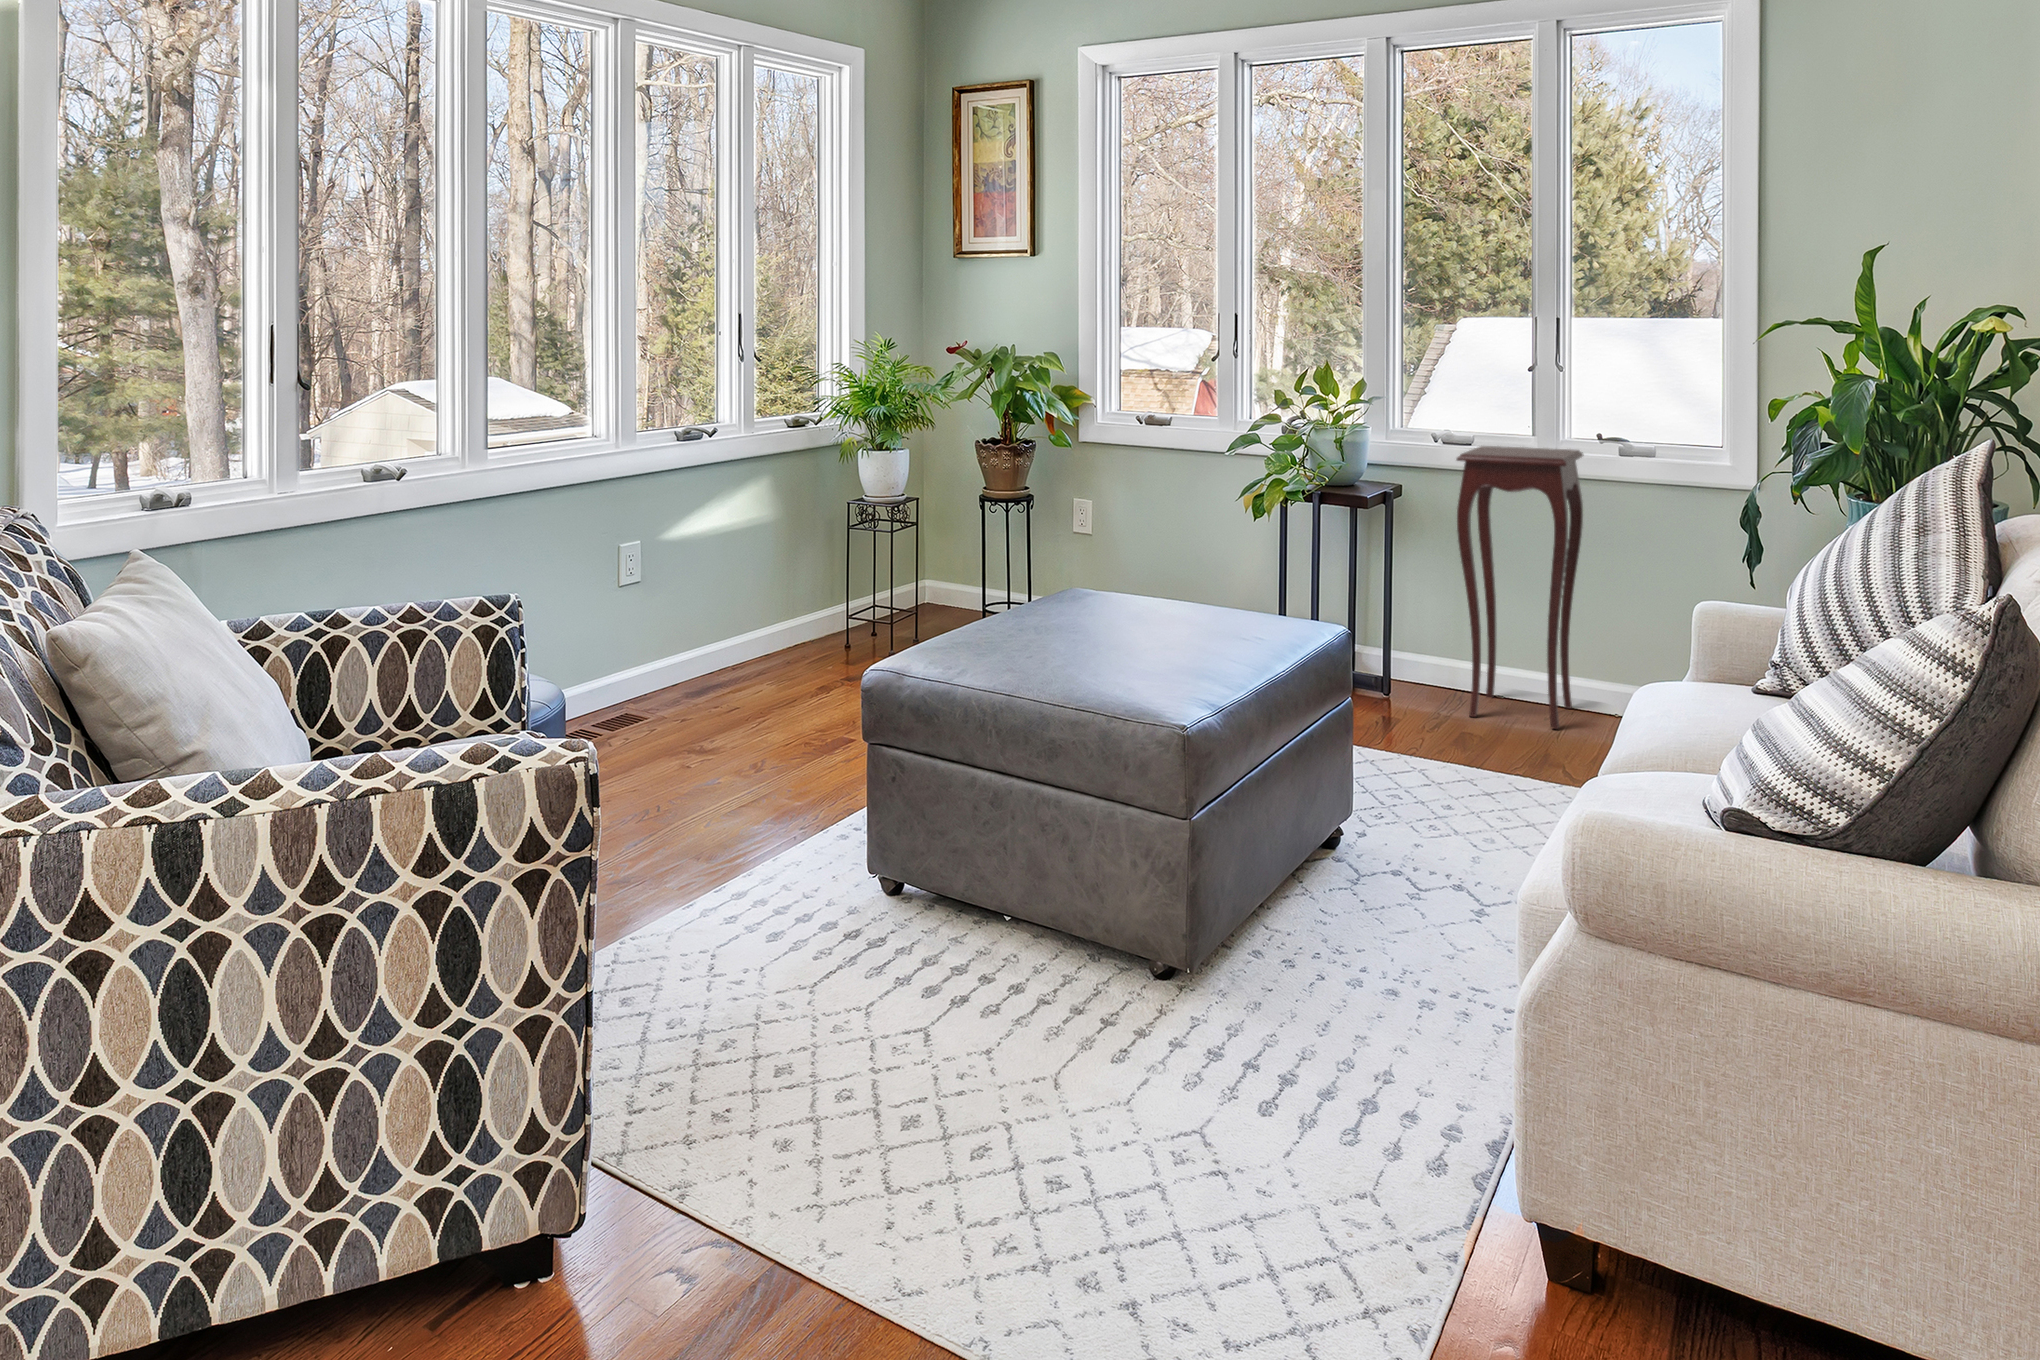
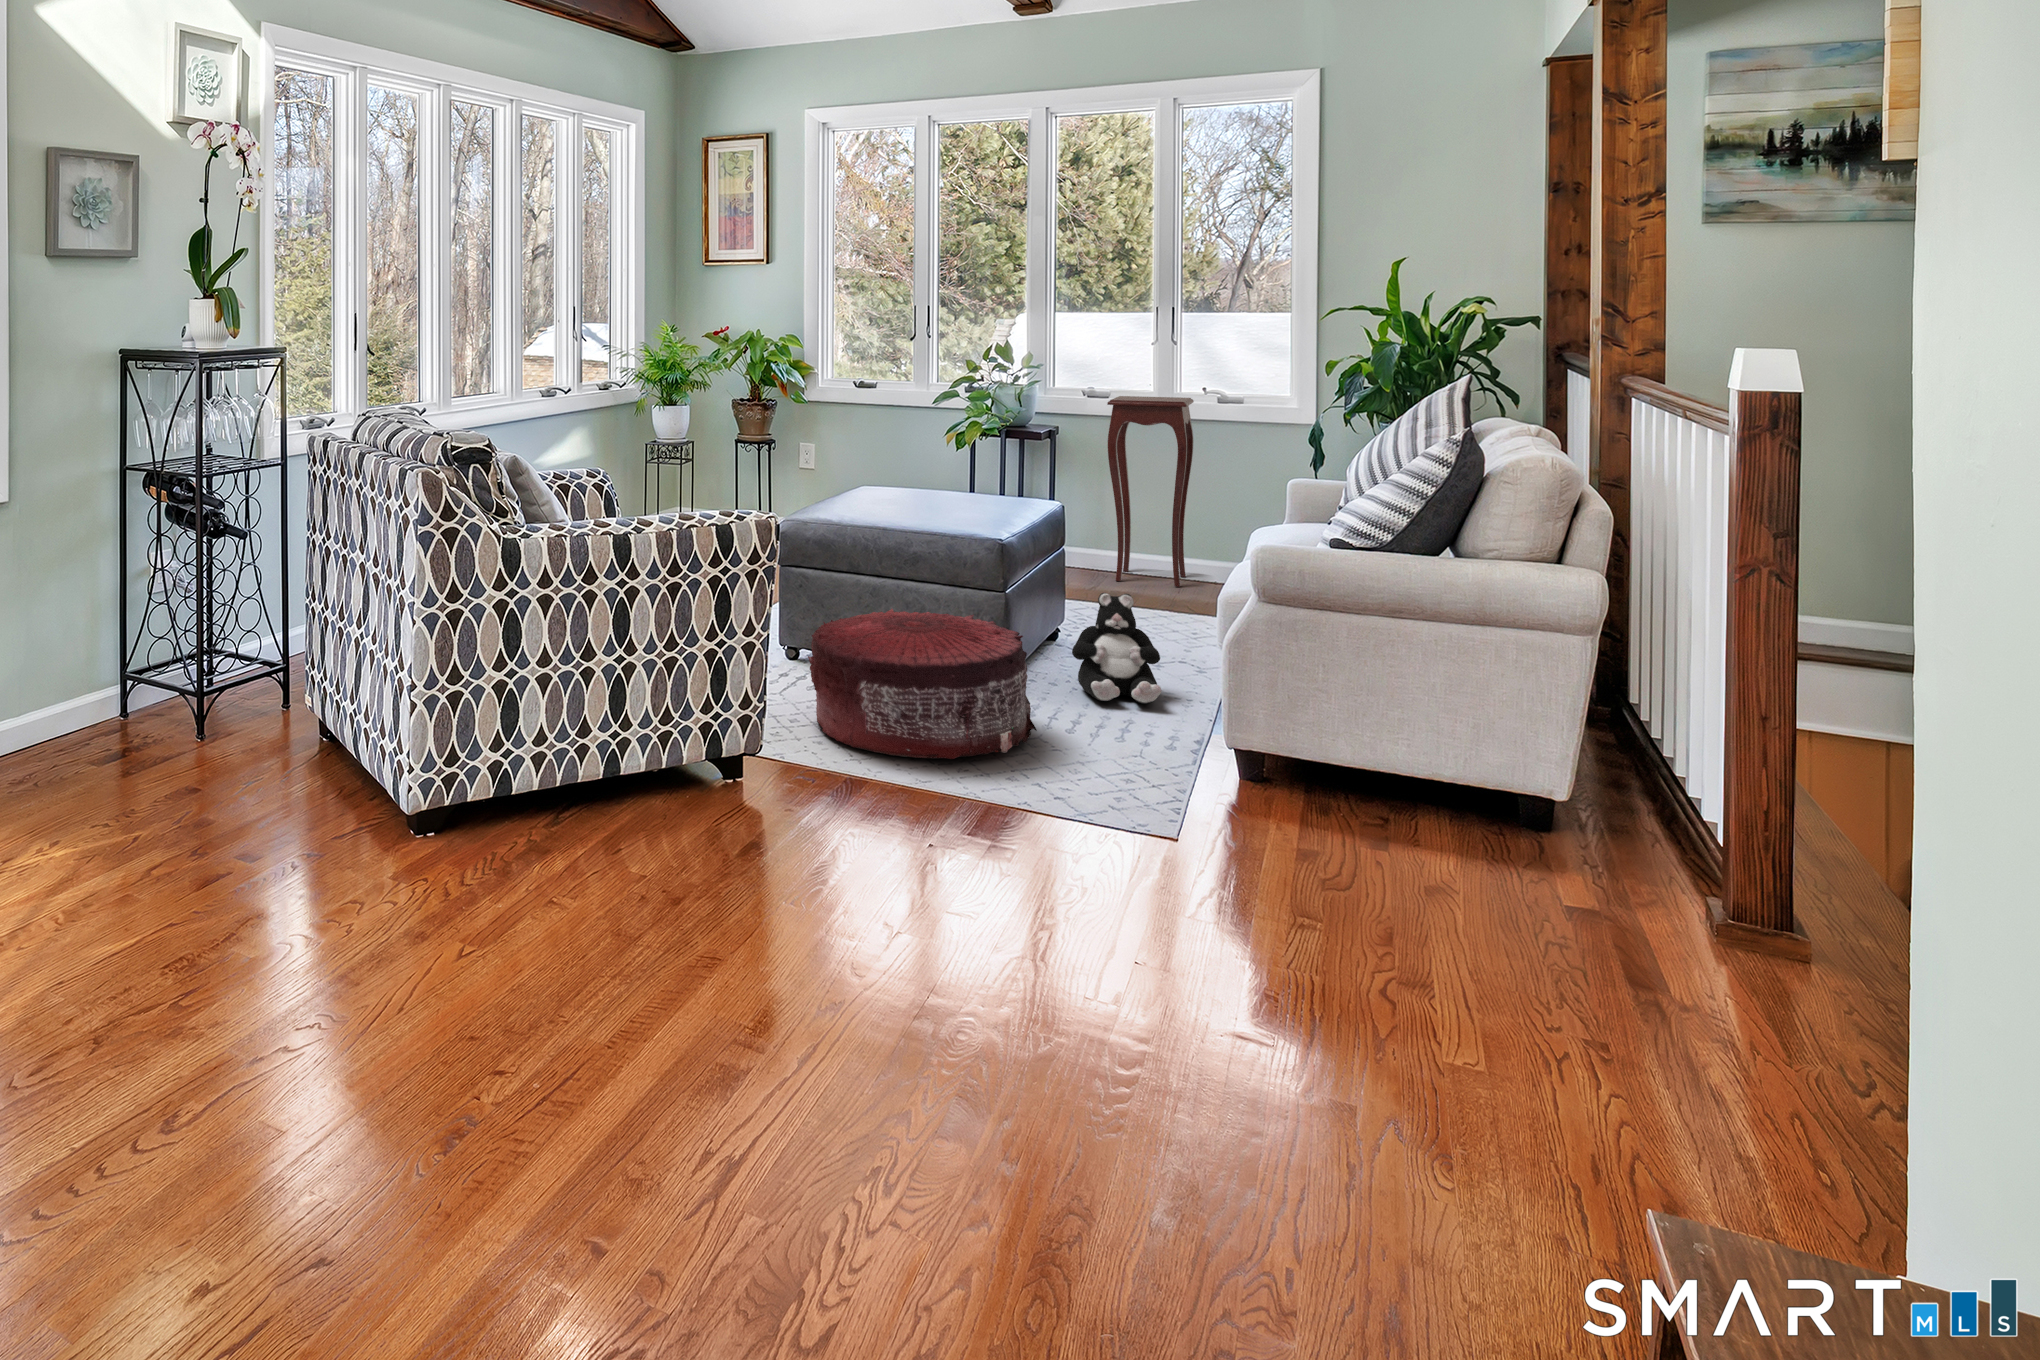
plush toy: none [1310,816,1455,1033] -> present [1072,593,1162,704]
pouf: none [785,854,1186,1231] -> present [808,609,1037,759]

